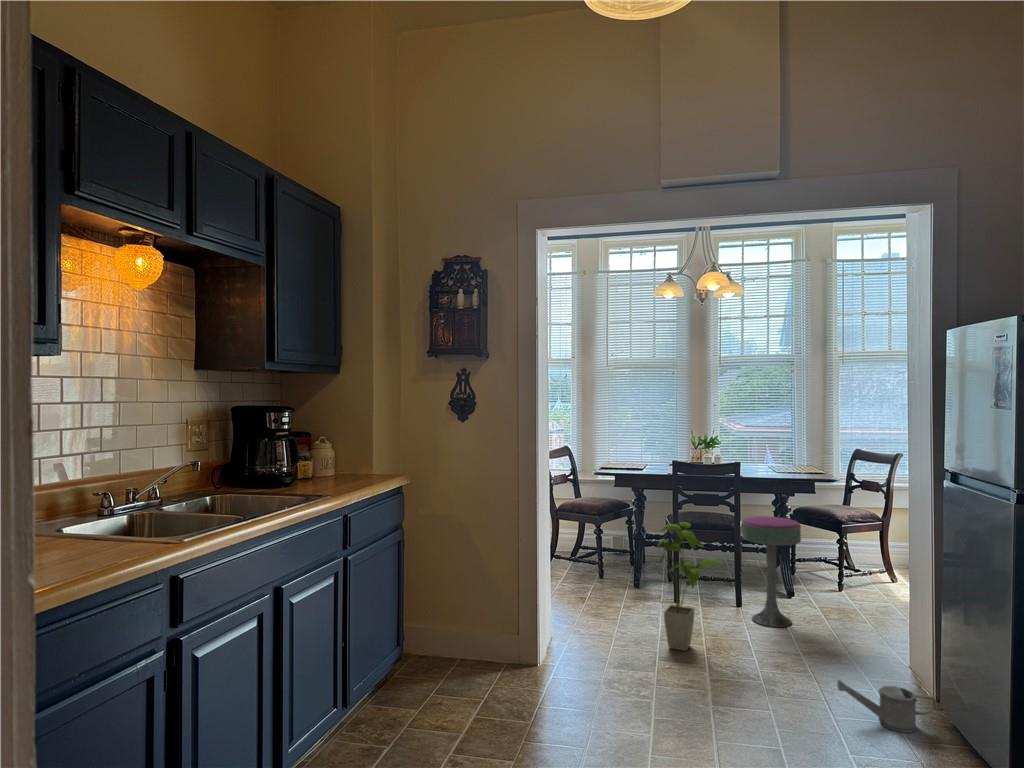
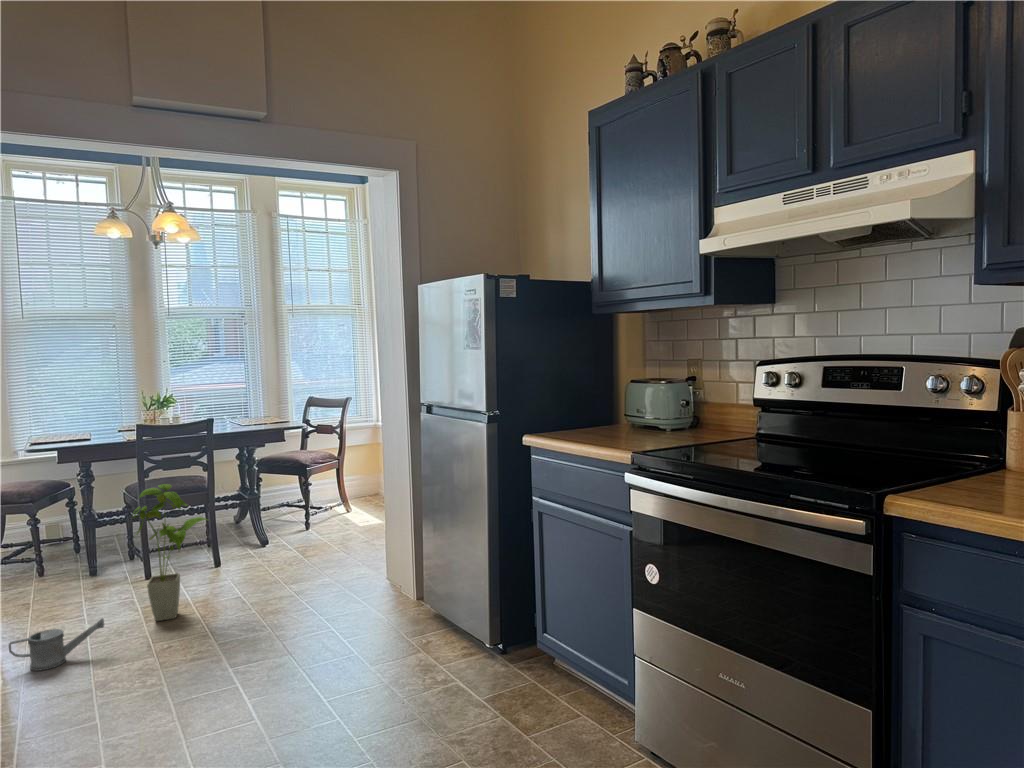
bar stool: present [742,516,801,627] -> none [218,467,276,575]
watering can: present [837,680,936,732] -> present [9,618,104,671]

